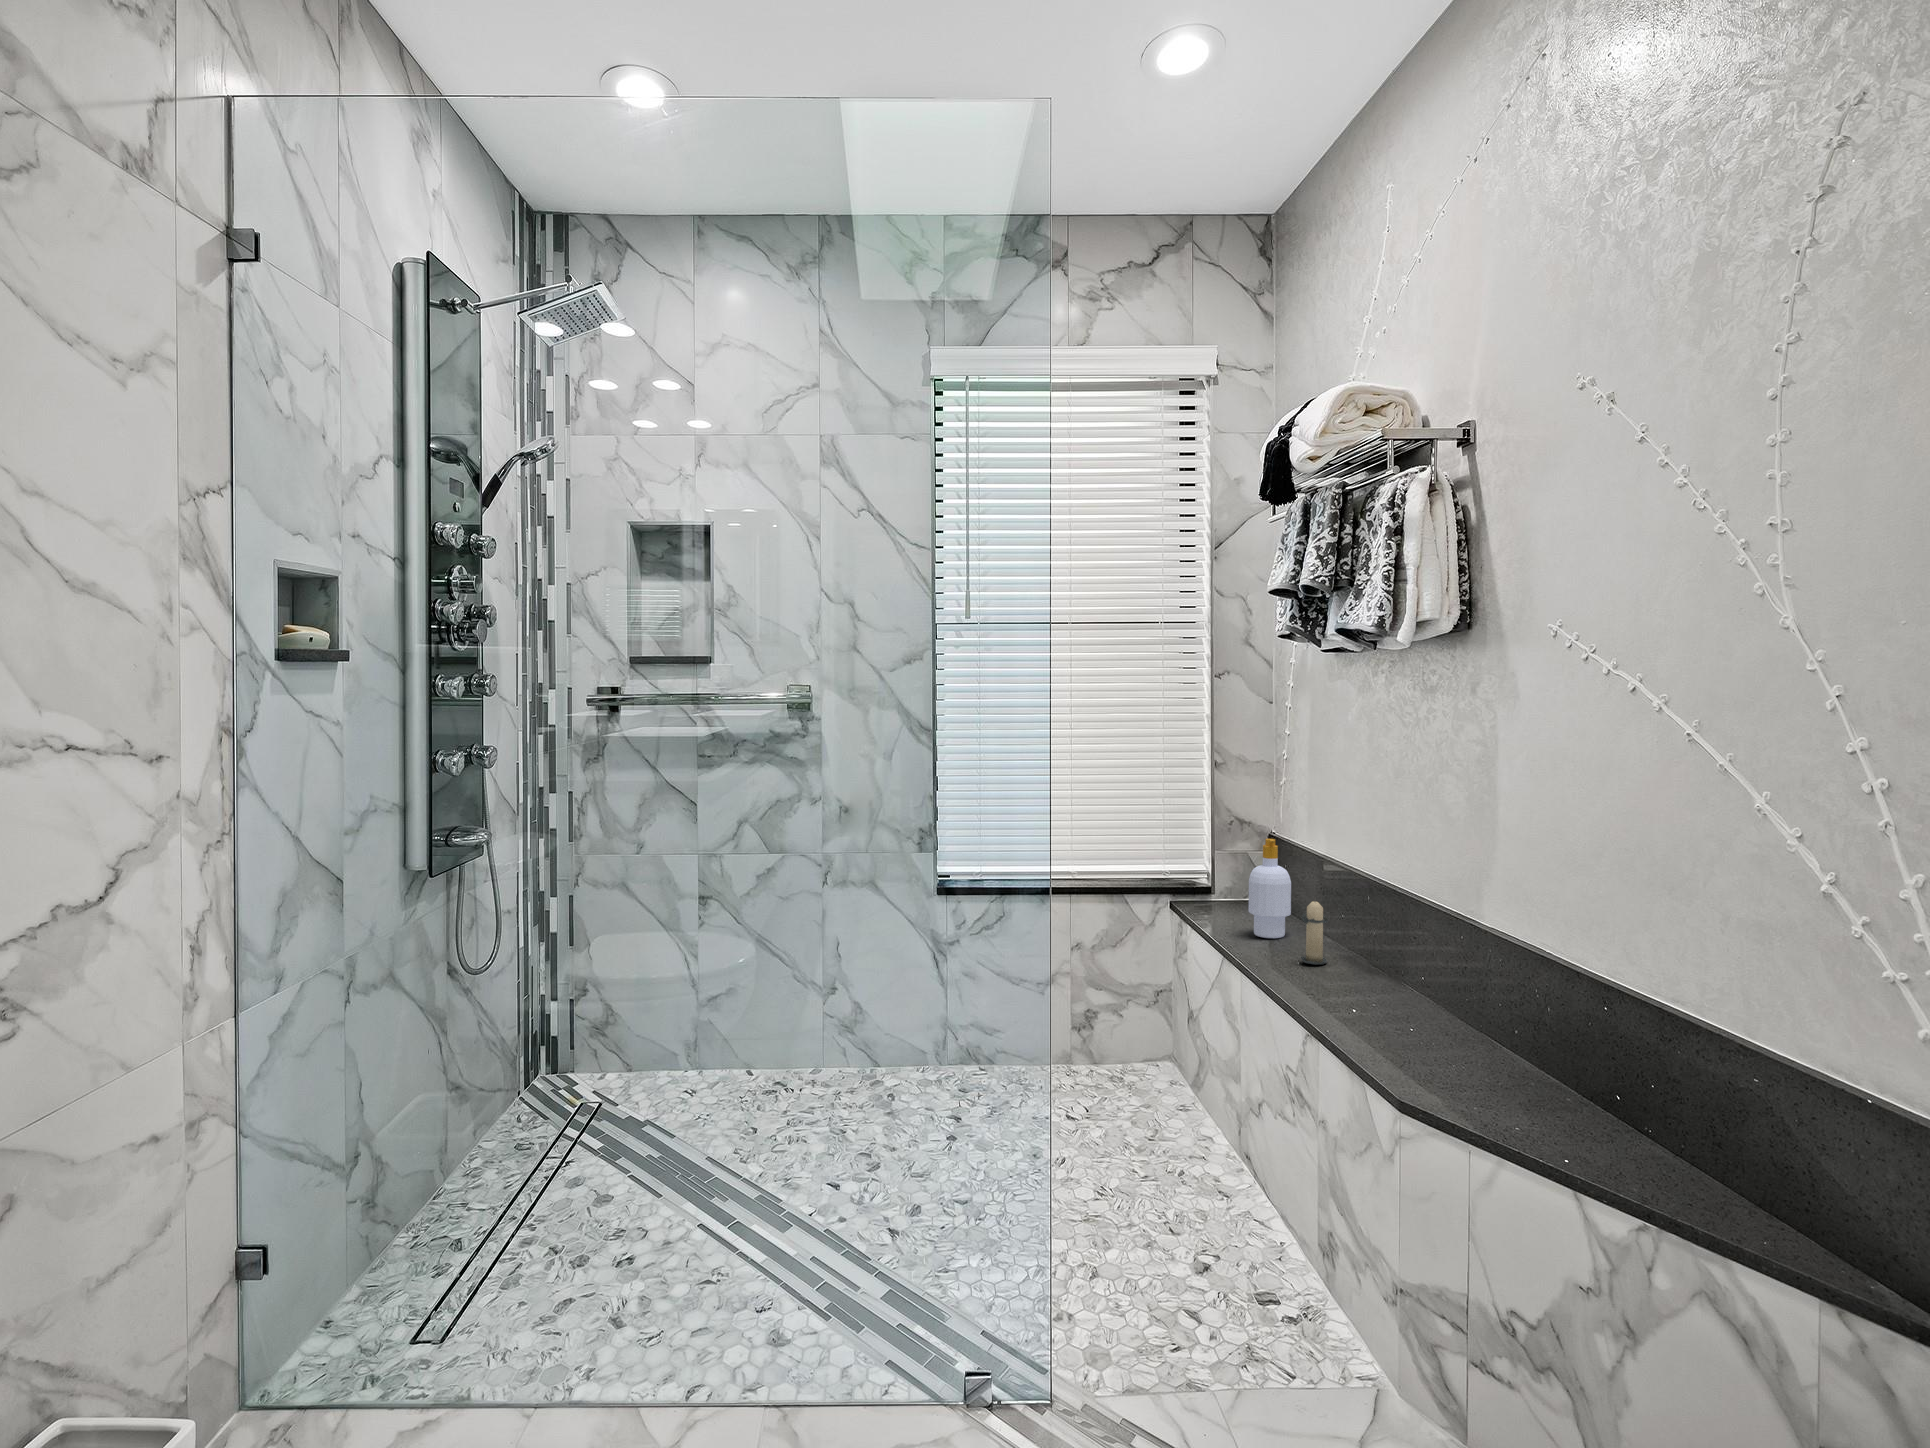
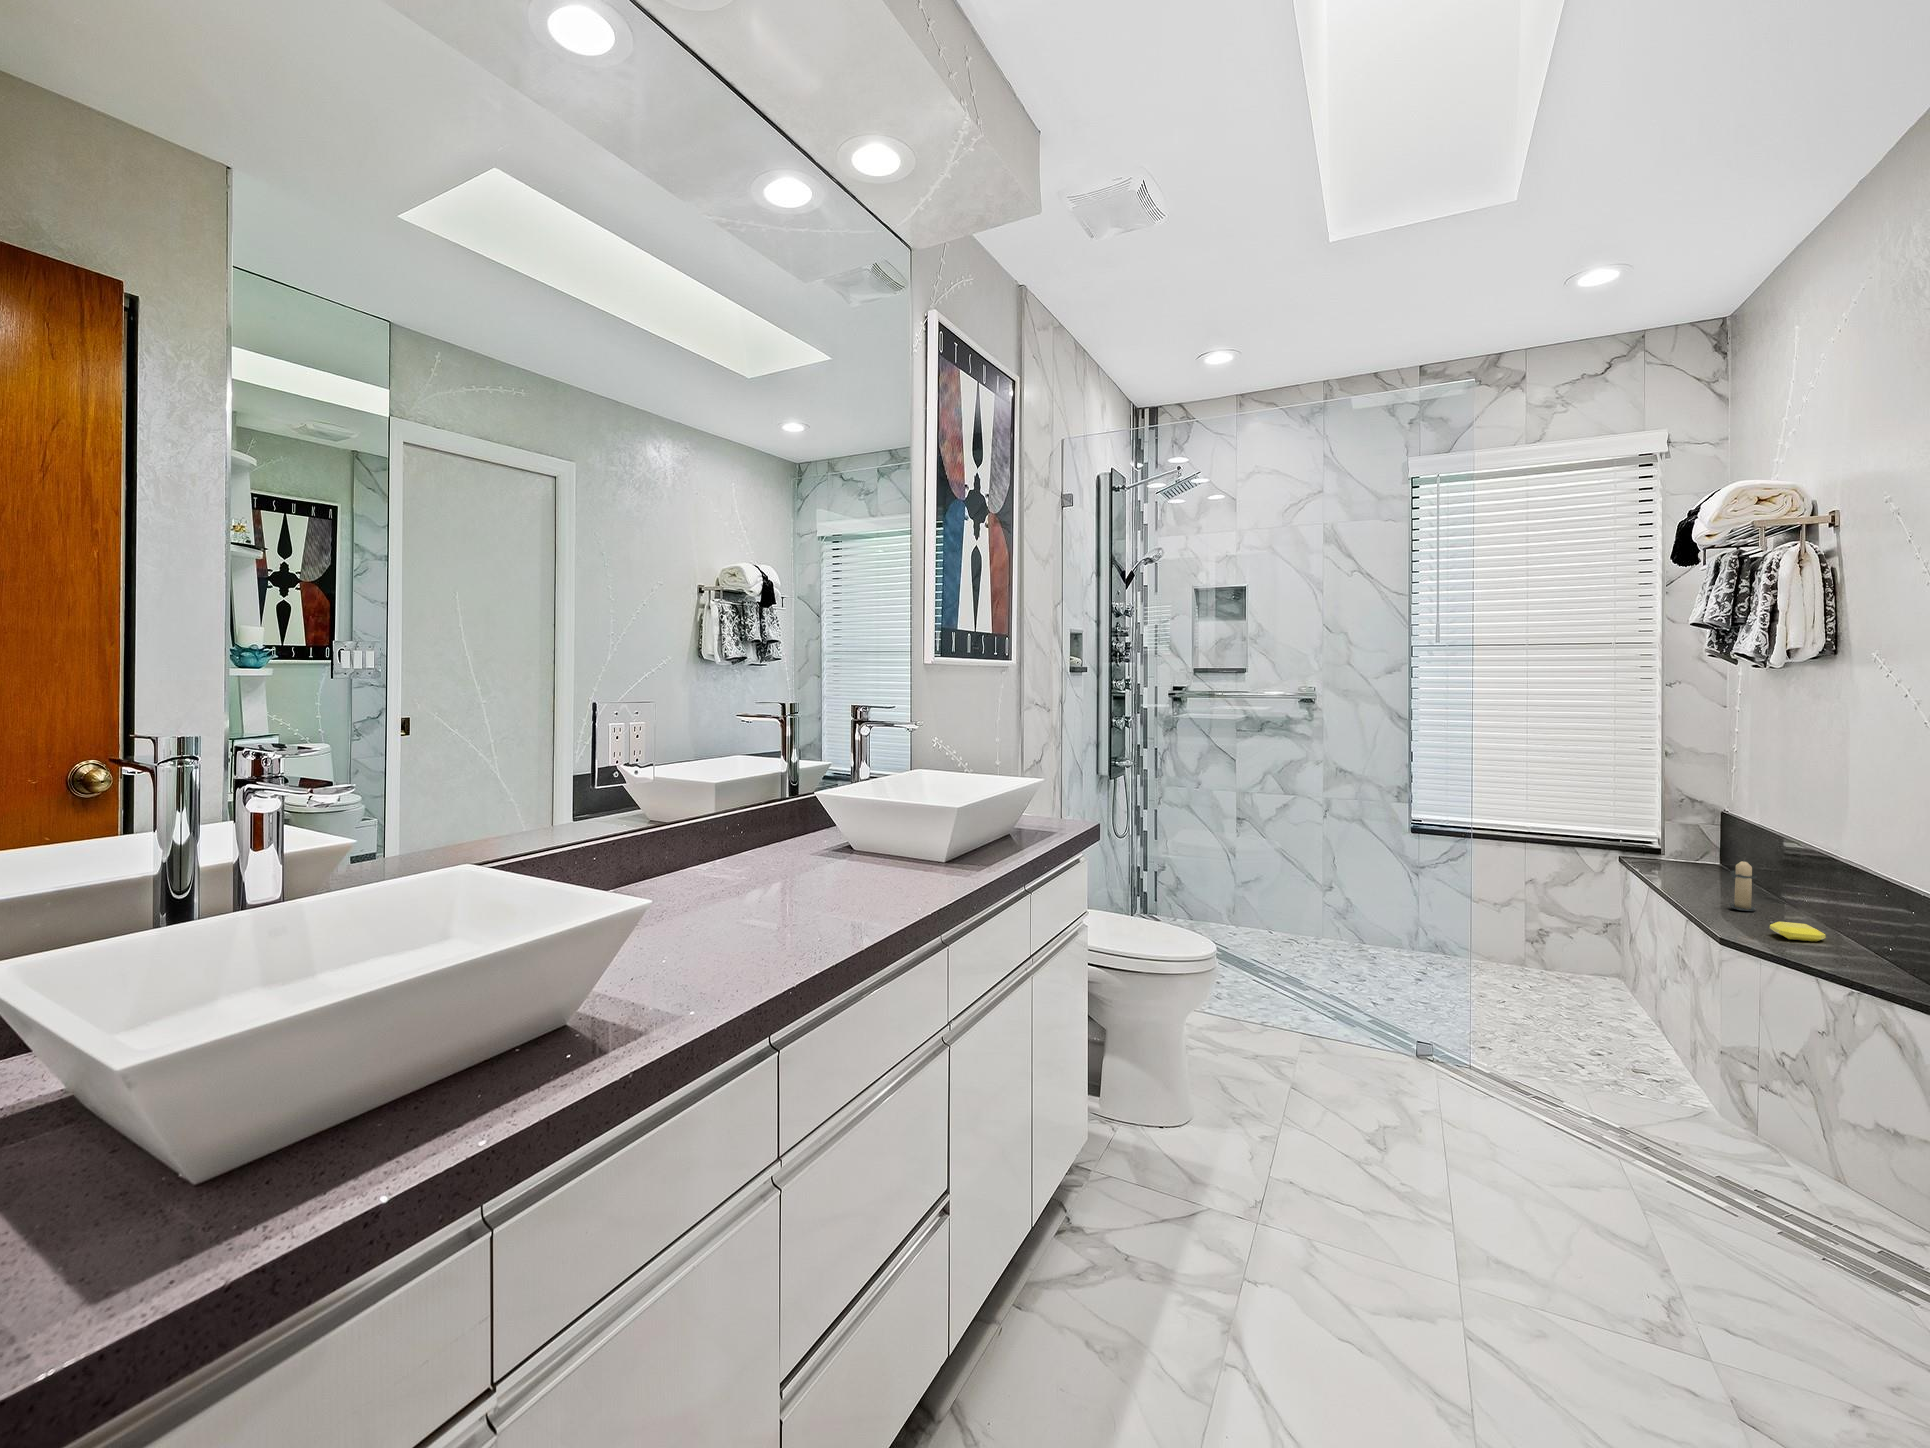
soap bottle: present [1249,839,1291,938] -> none [1687,813,1729,891]
soap bar: none [1353,980,1409,1003] -> present [1770,922,1826,942]

